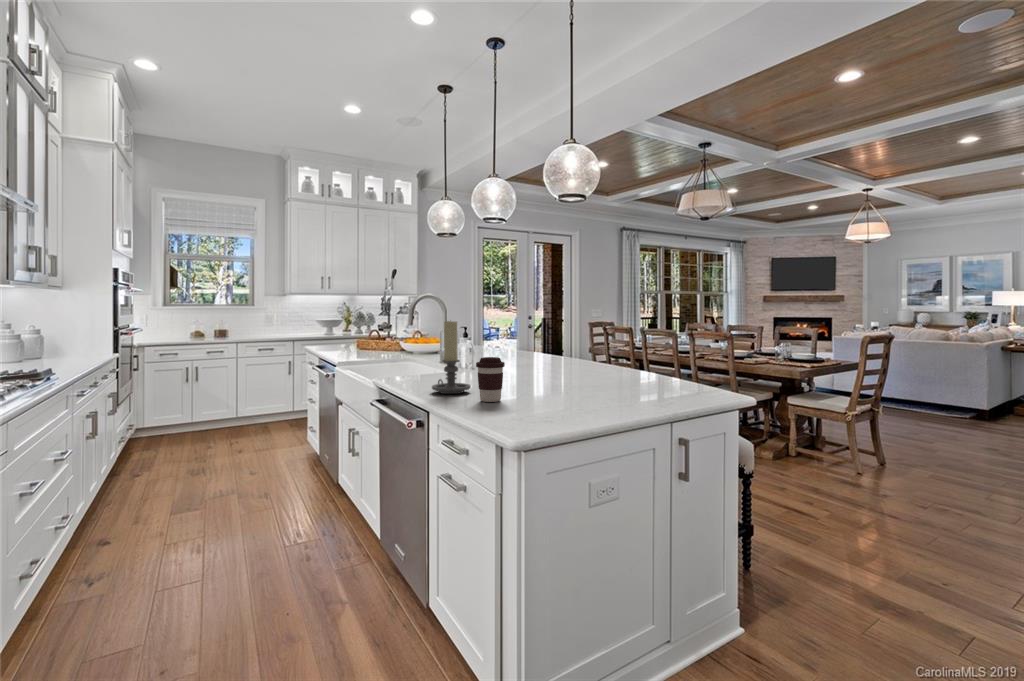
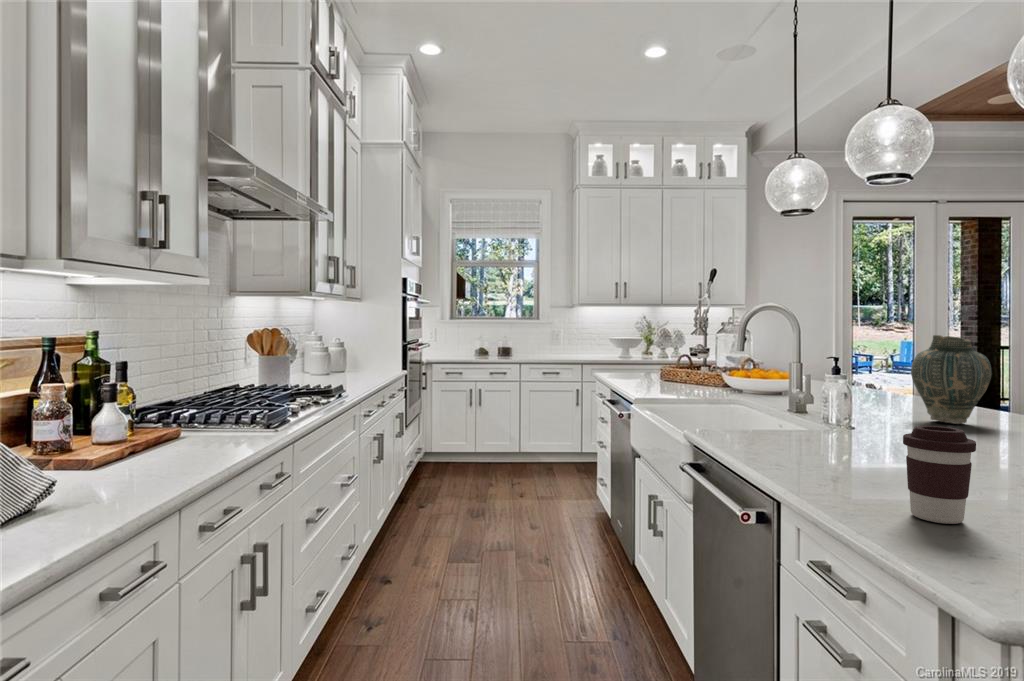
vase: none [503,314,540,363] -> present [911,335,992,424]
candle holder: present [432,321,471,394] -> none [795,346,877,486]

